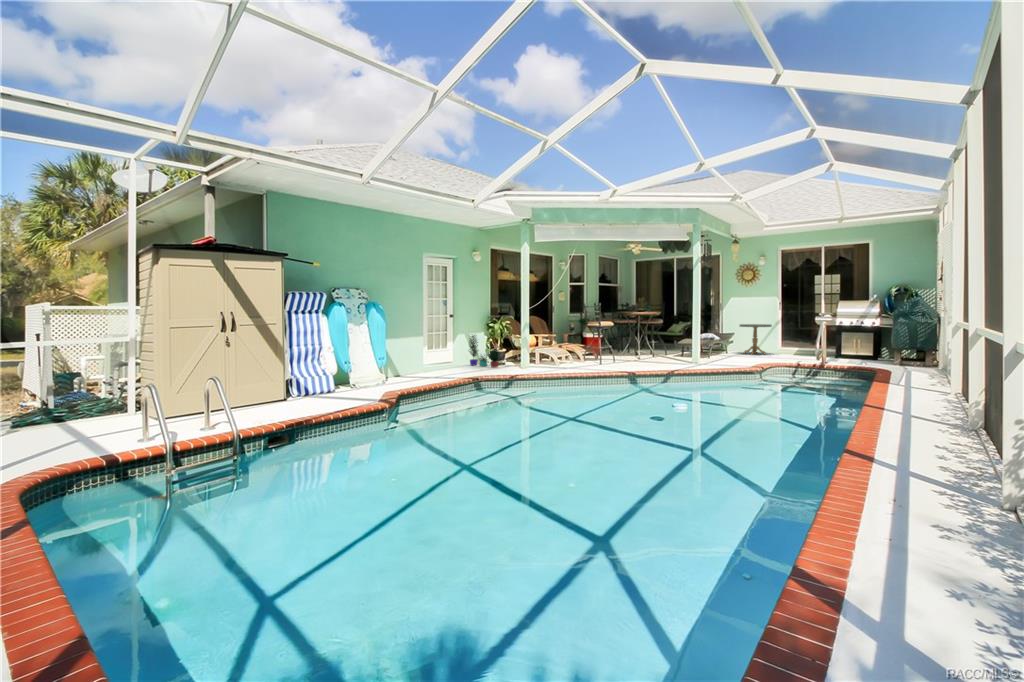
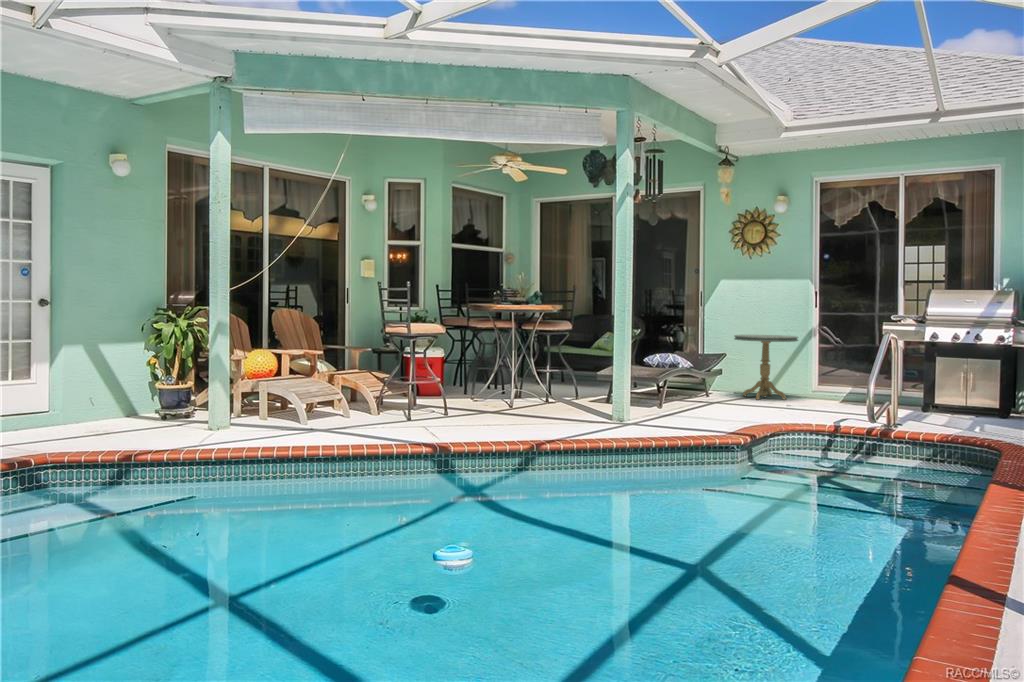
potted plant: present [469,335,500,368] -> none [91,345,159,429]

